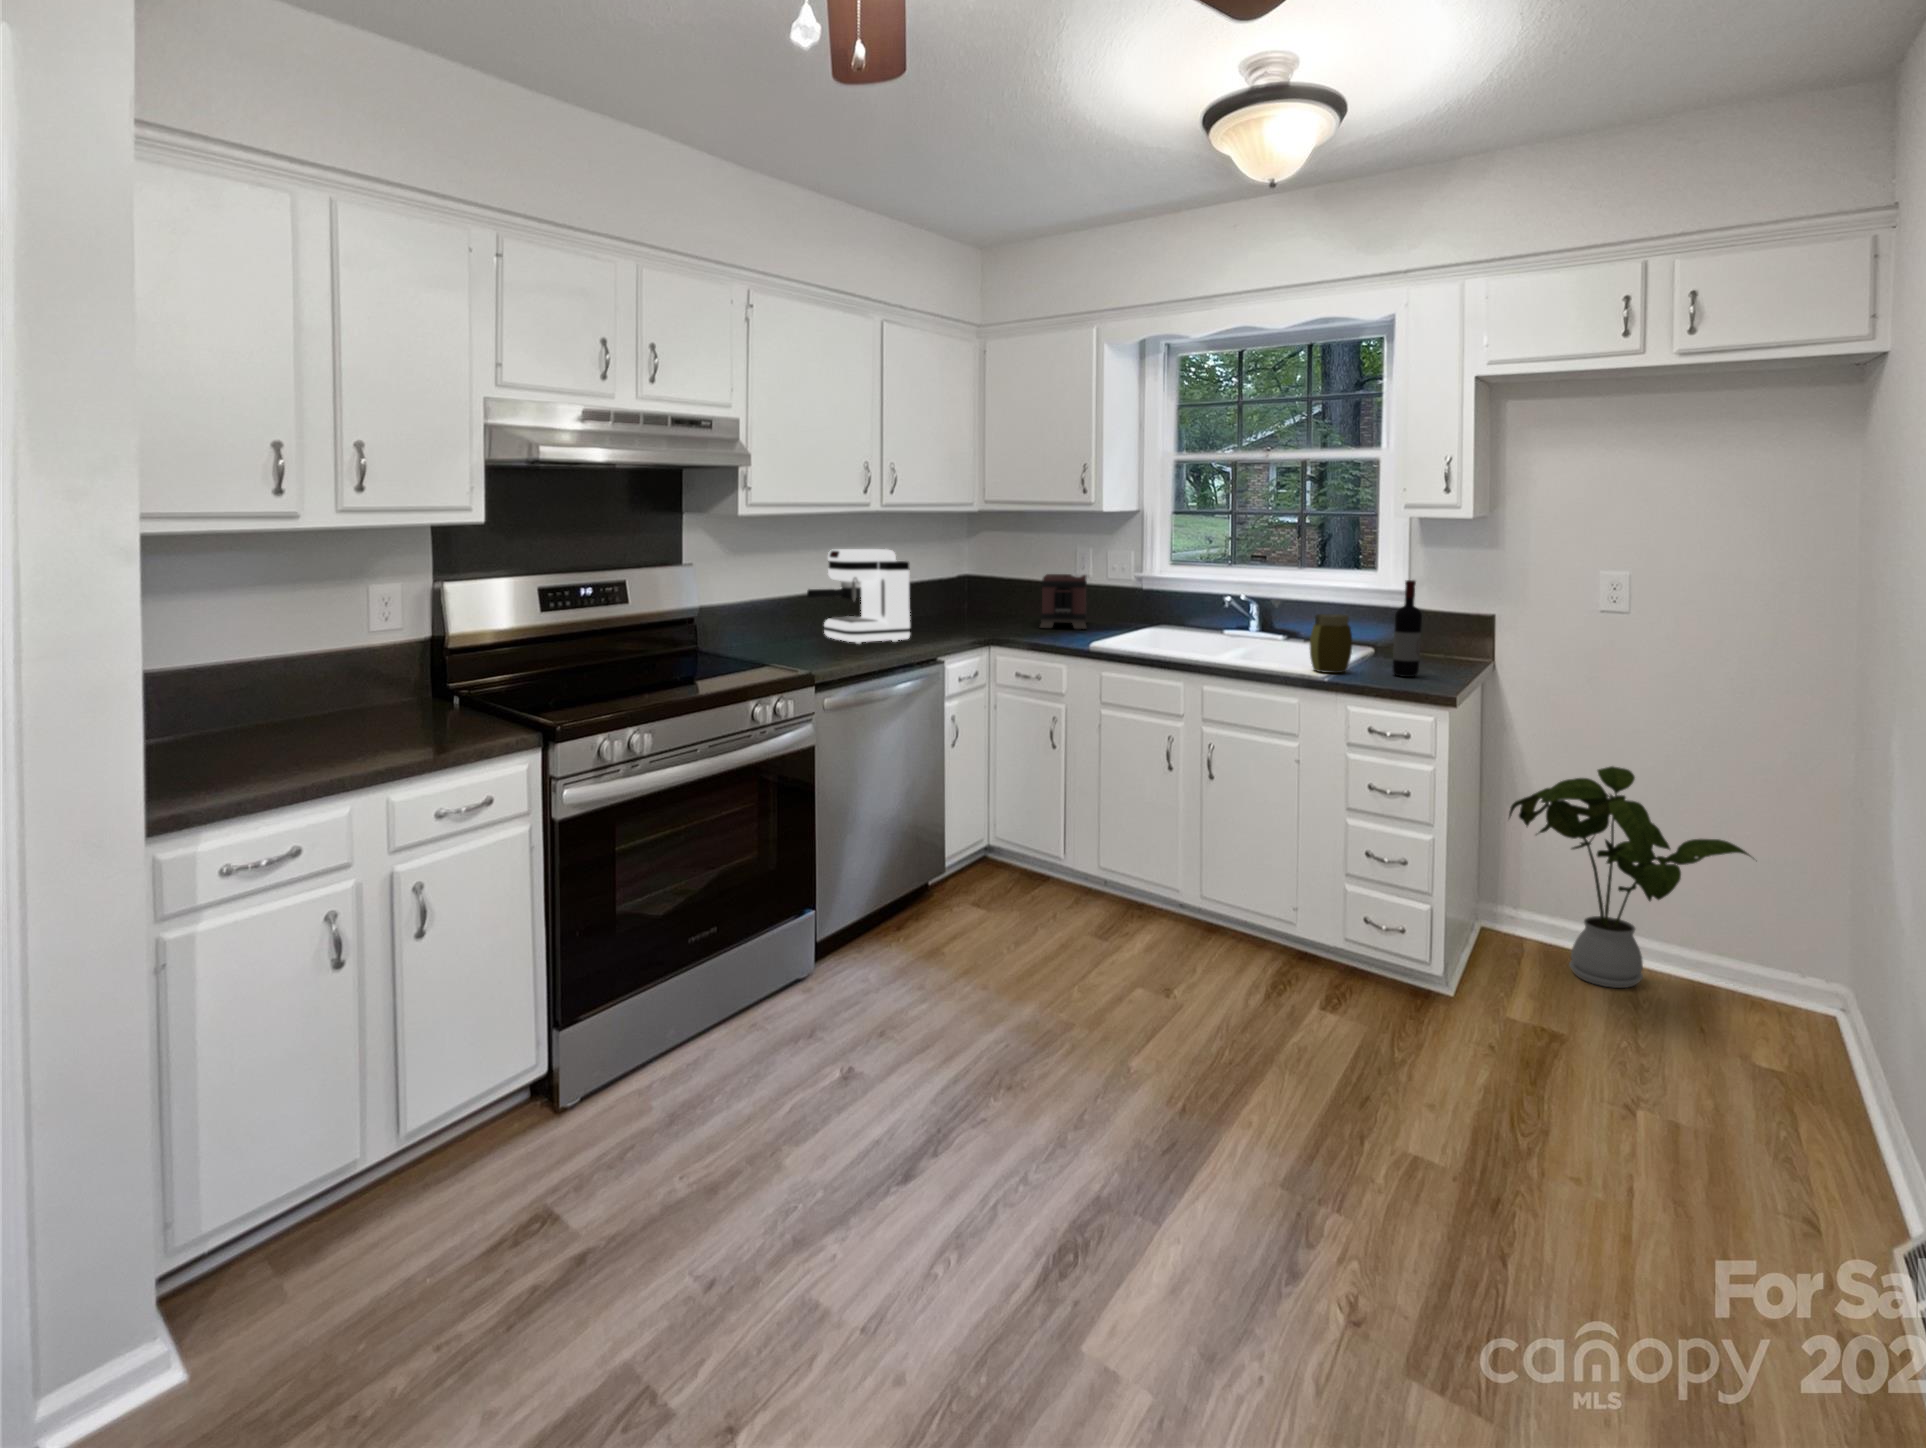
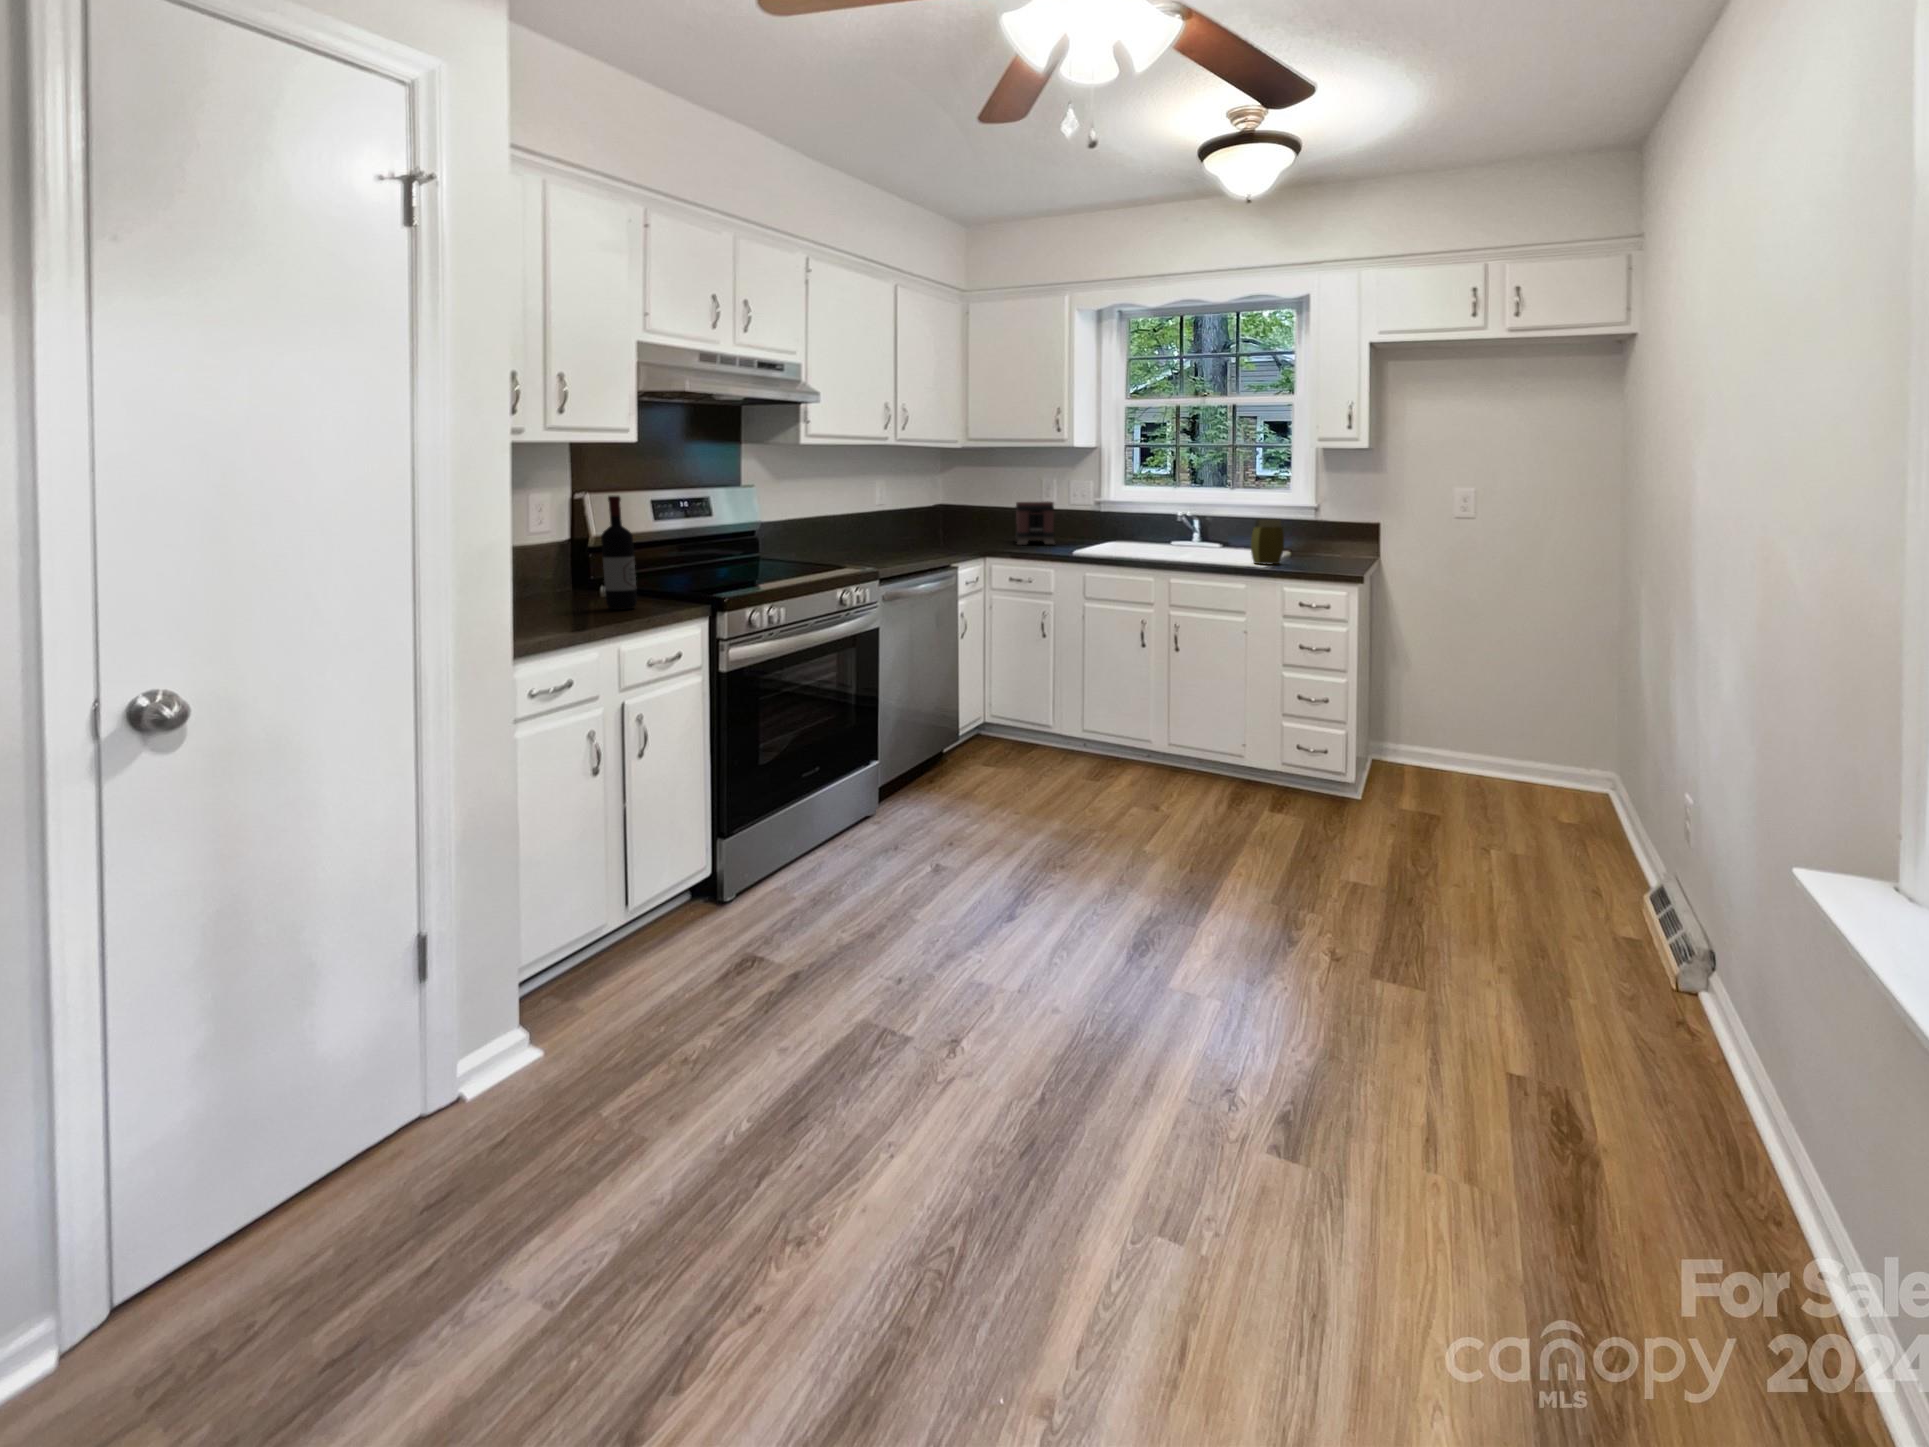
coffee maker: present [807,549,910,644] -> none [841,478,925,555]
wine bottle: present [1392,580,1422,677] -> present [601,496,637,610]
house plant: present [1509,766,1751,988] -> none [1401,627,1585,795]

